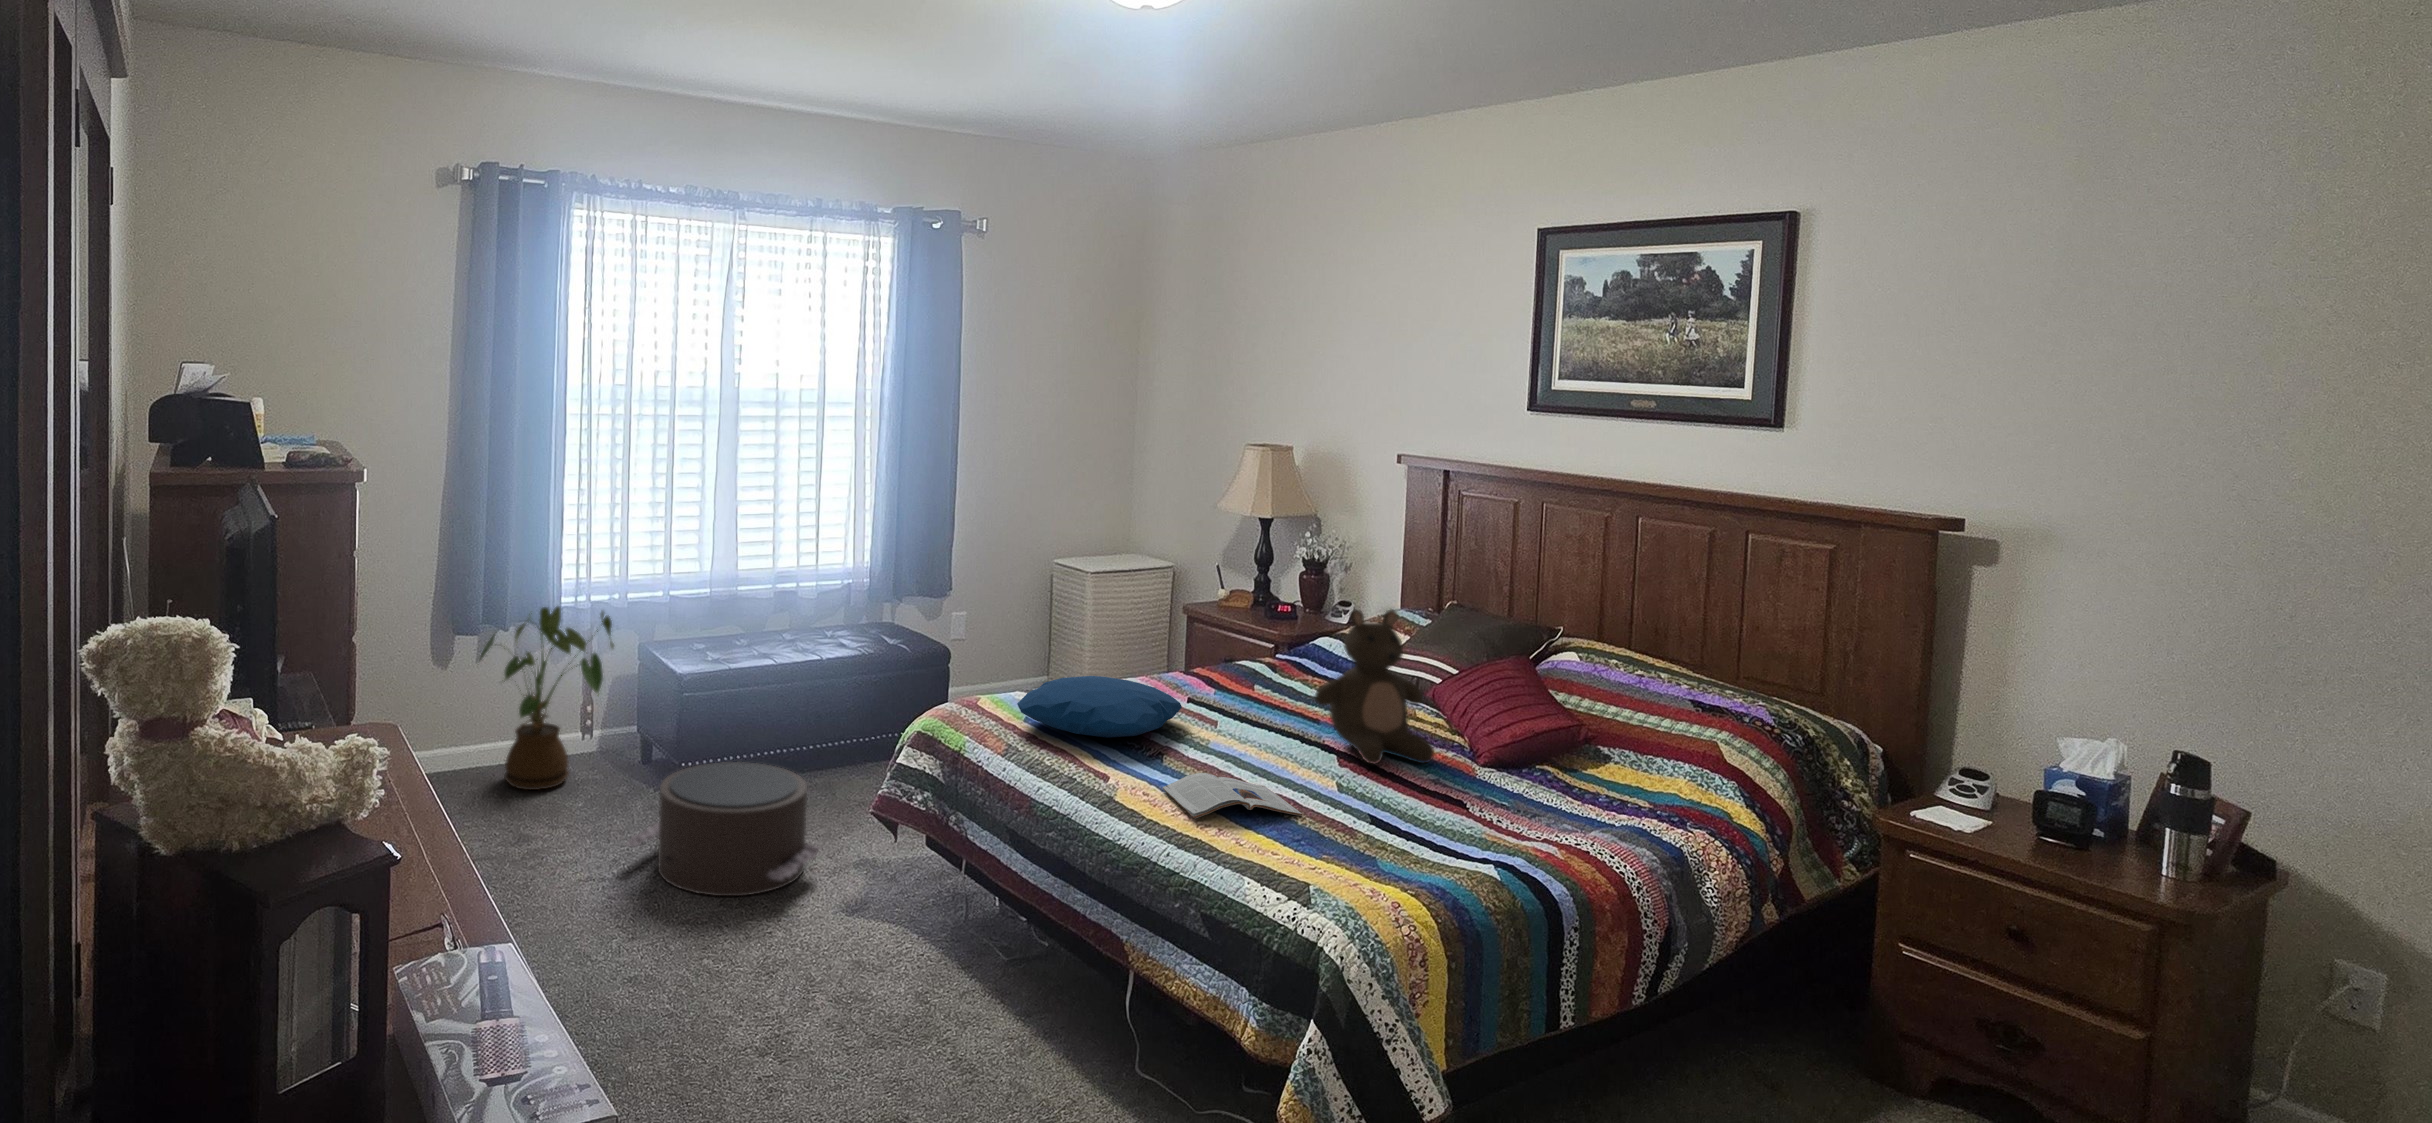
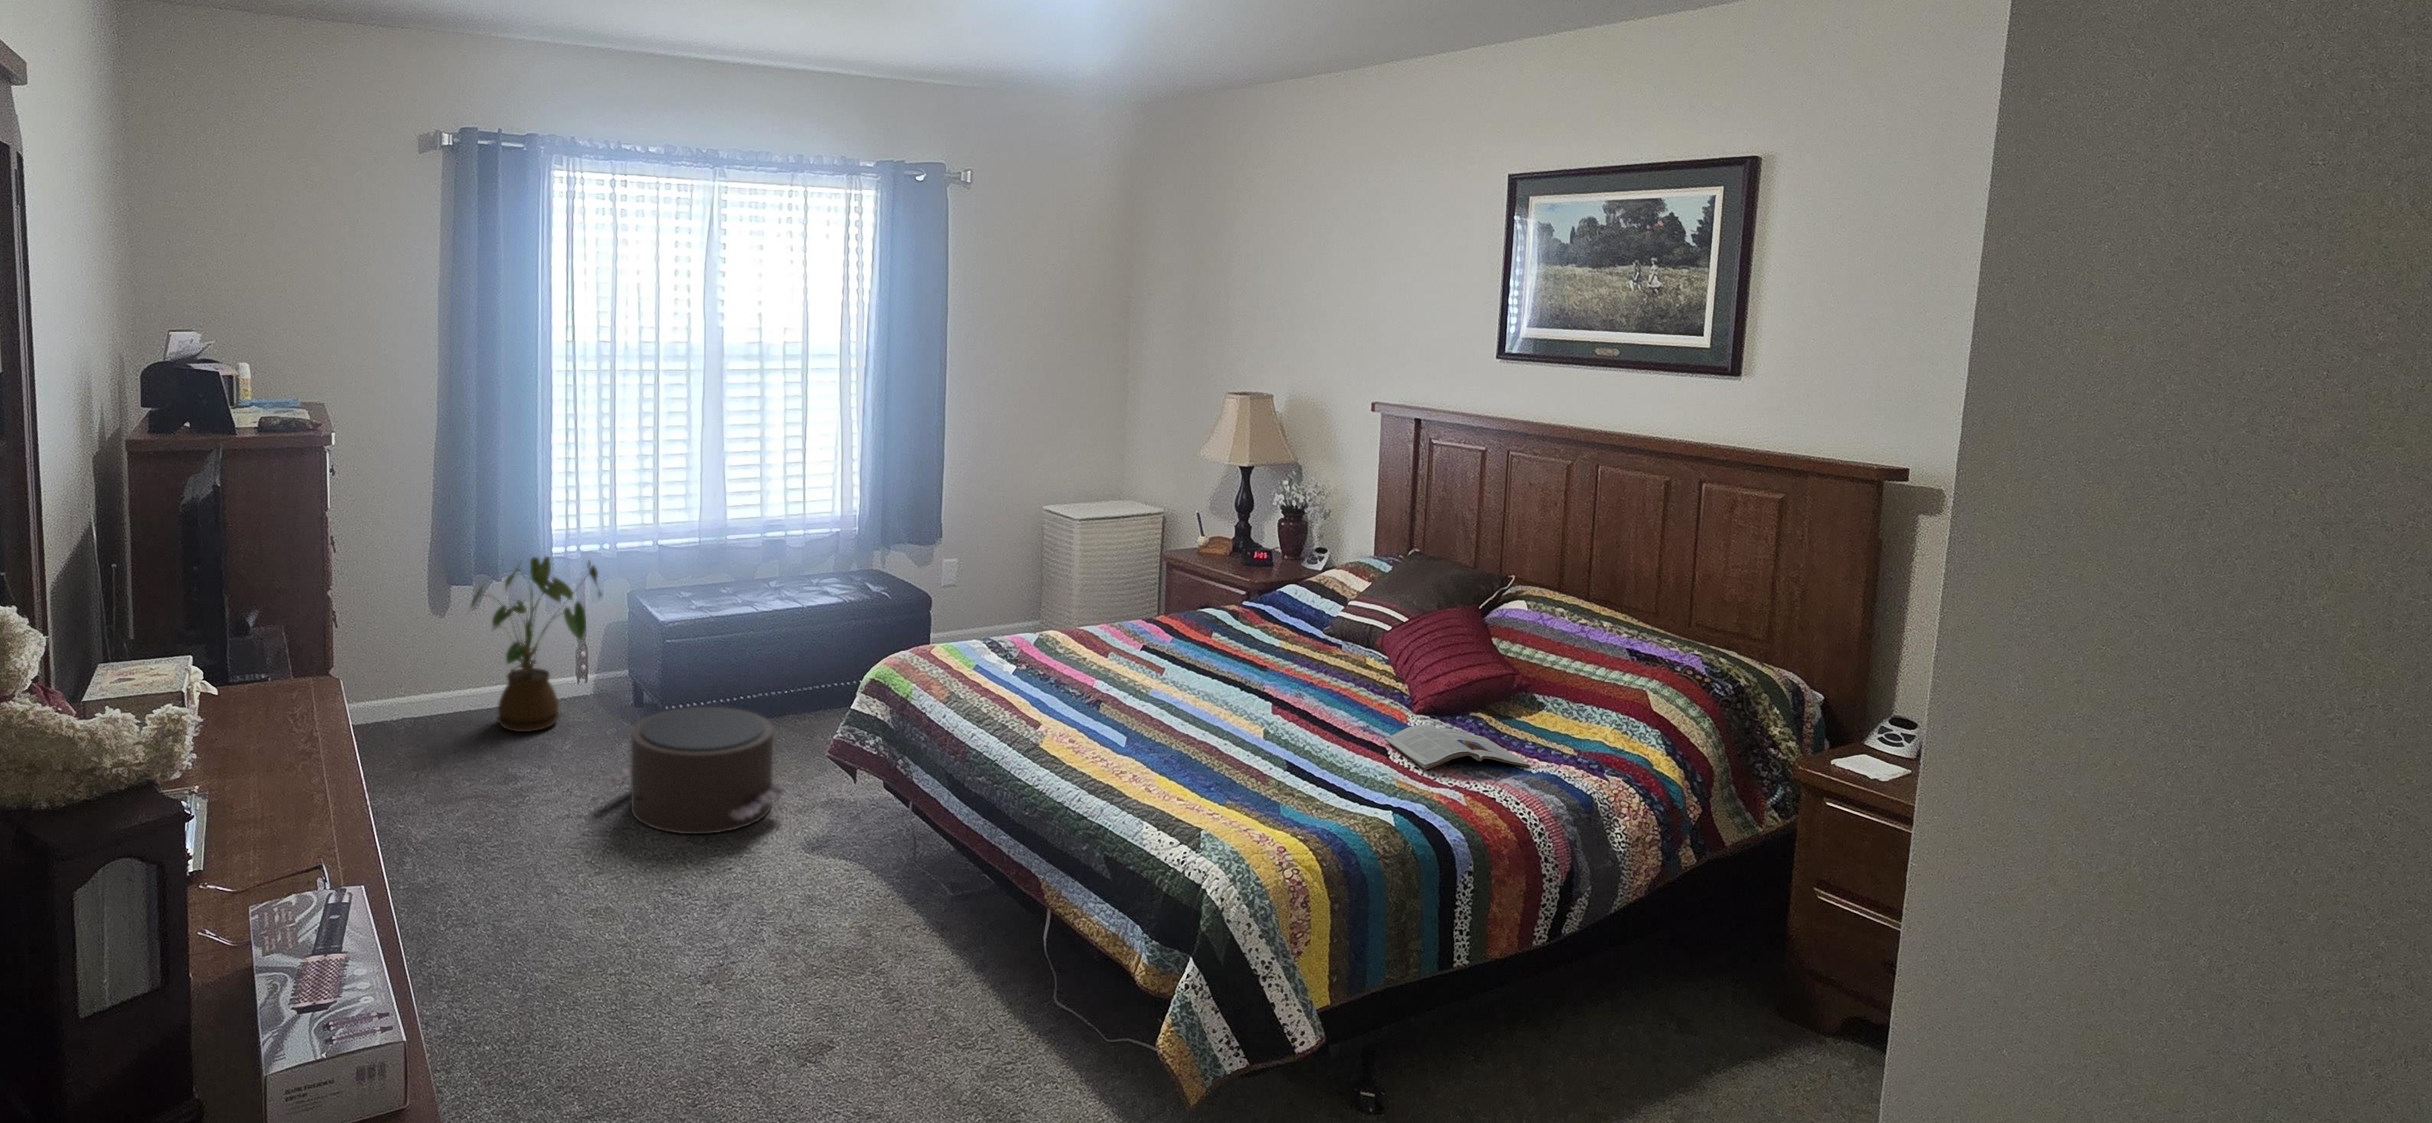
stuffed bear: present [1315,610,1434,764] -> none [1252,561,1367,712]
pillow: present [1017,676,1182,738] -> none [966,625,1128,685]
magazine: present [1163,773,1302,819] -> present [1385,724,1530,770]

